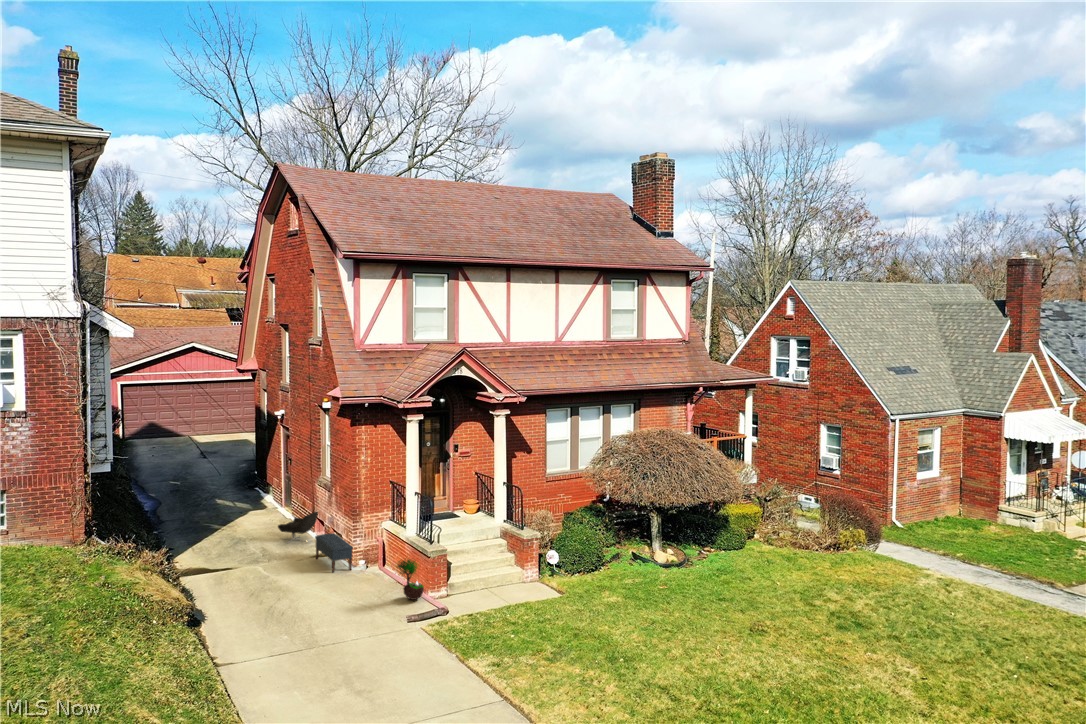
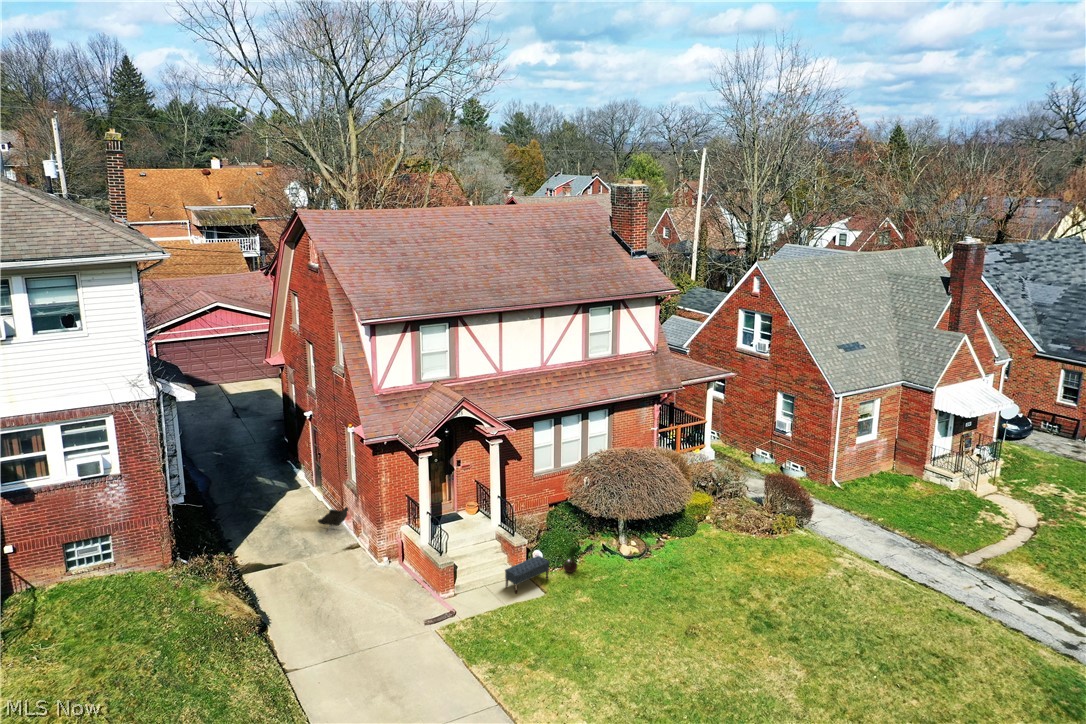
bench: present [315,533,353,573] -> present [505,556,549,594]
potted tree: present [397,559,424,600] -> present [563,546,580,573]

